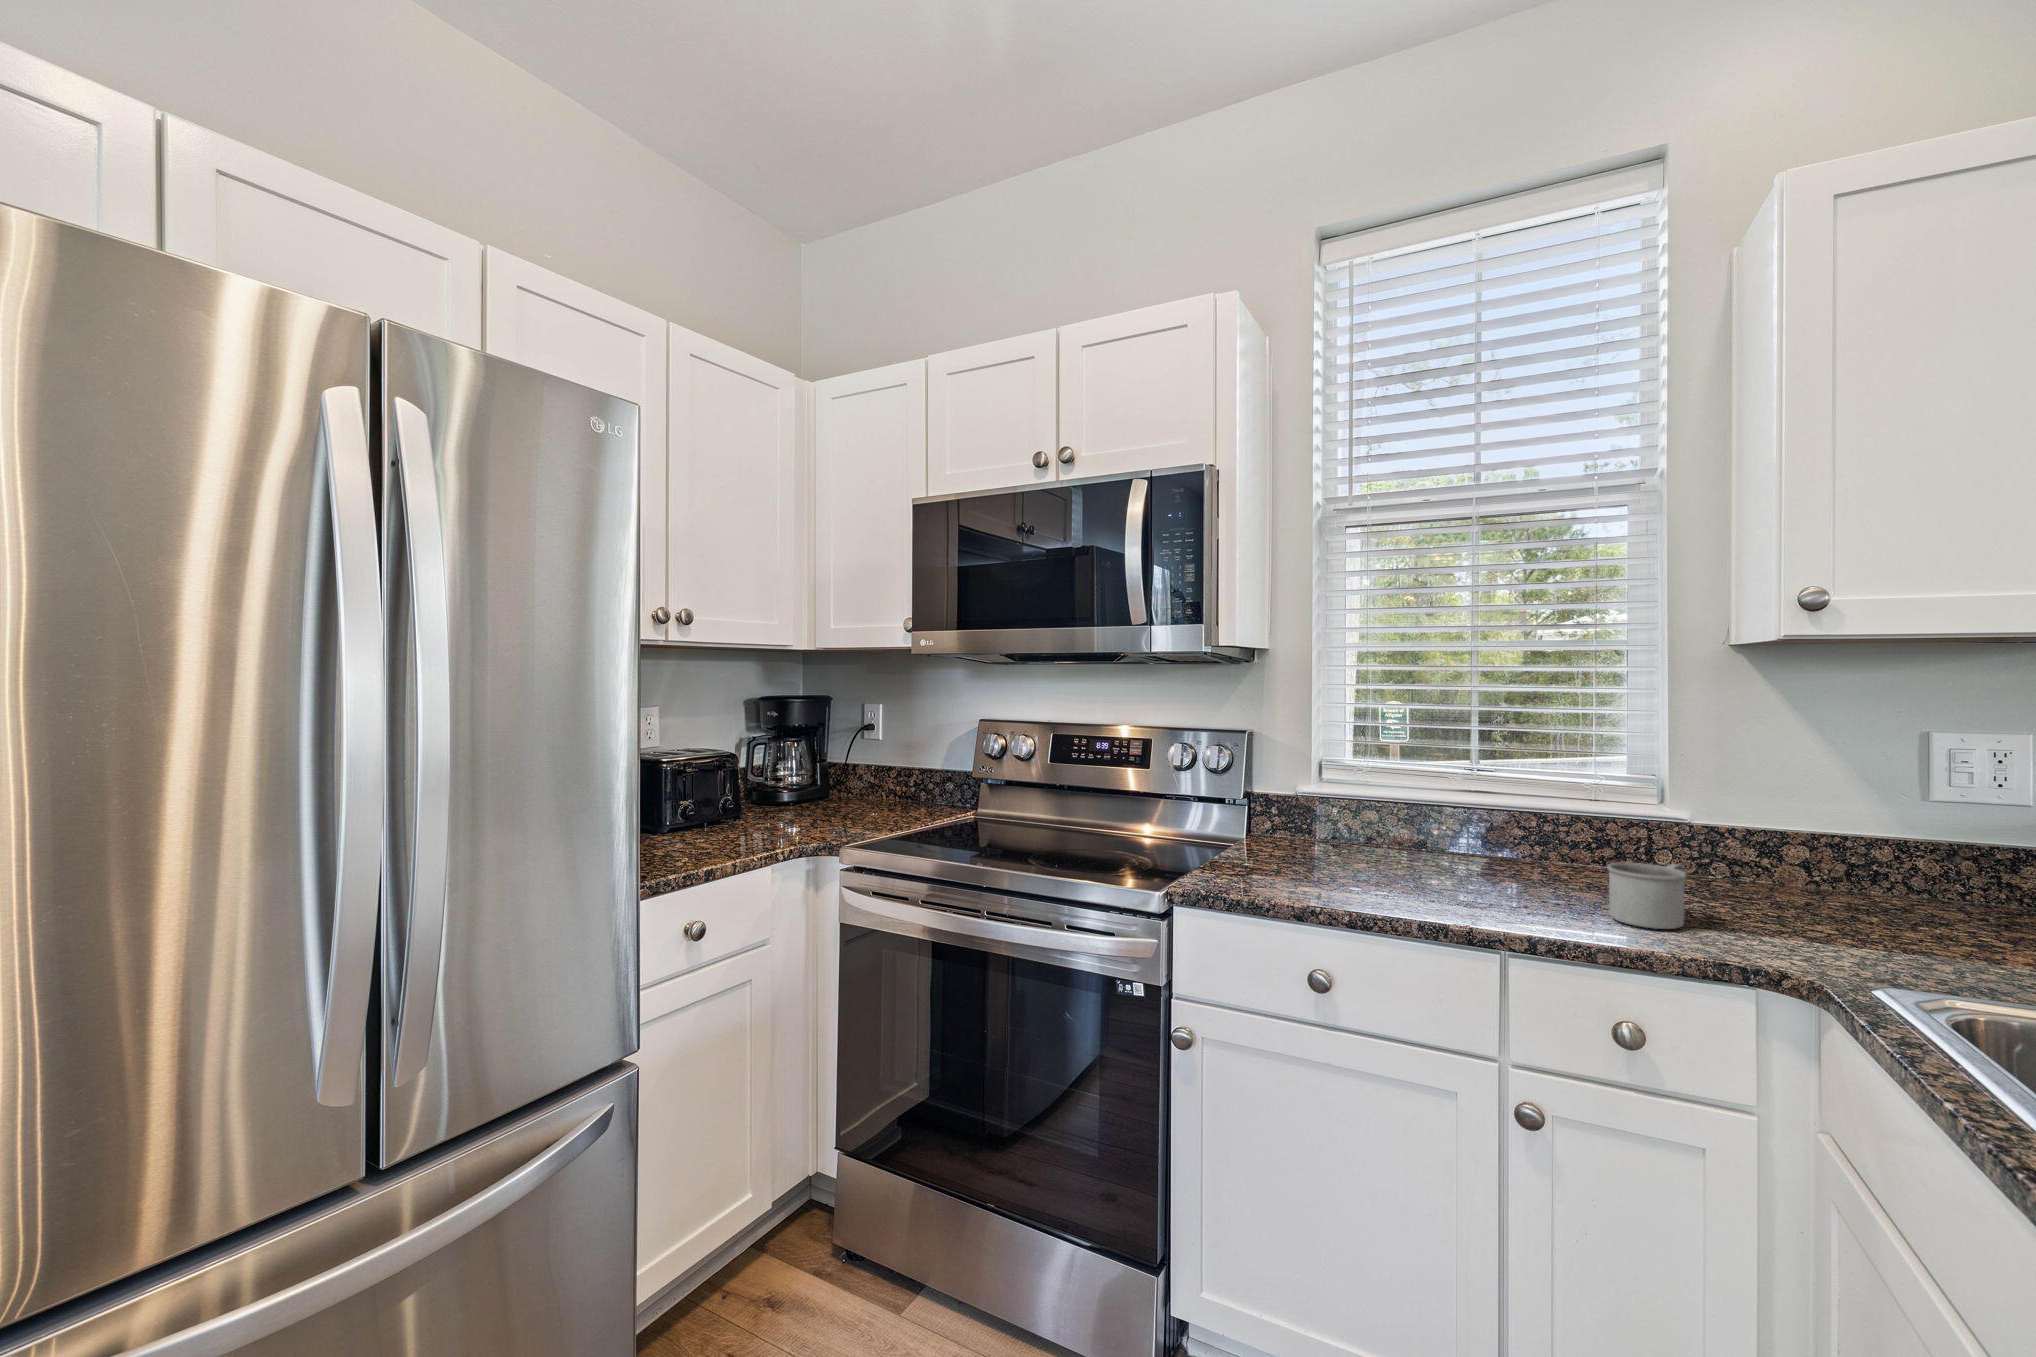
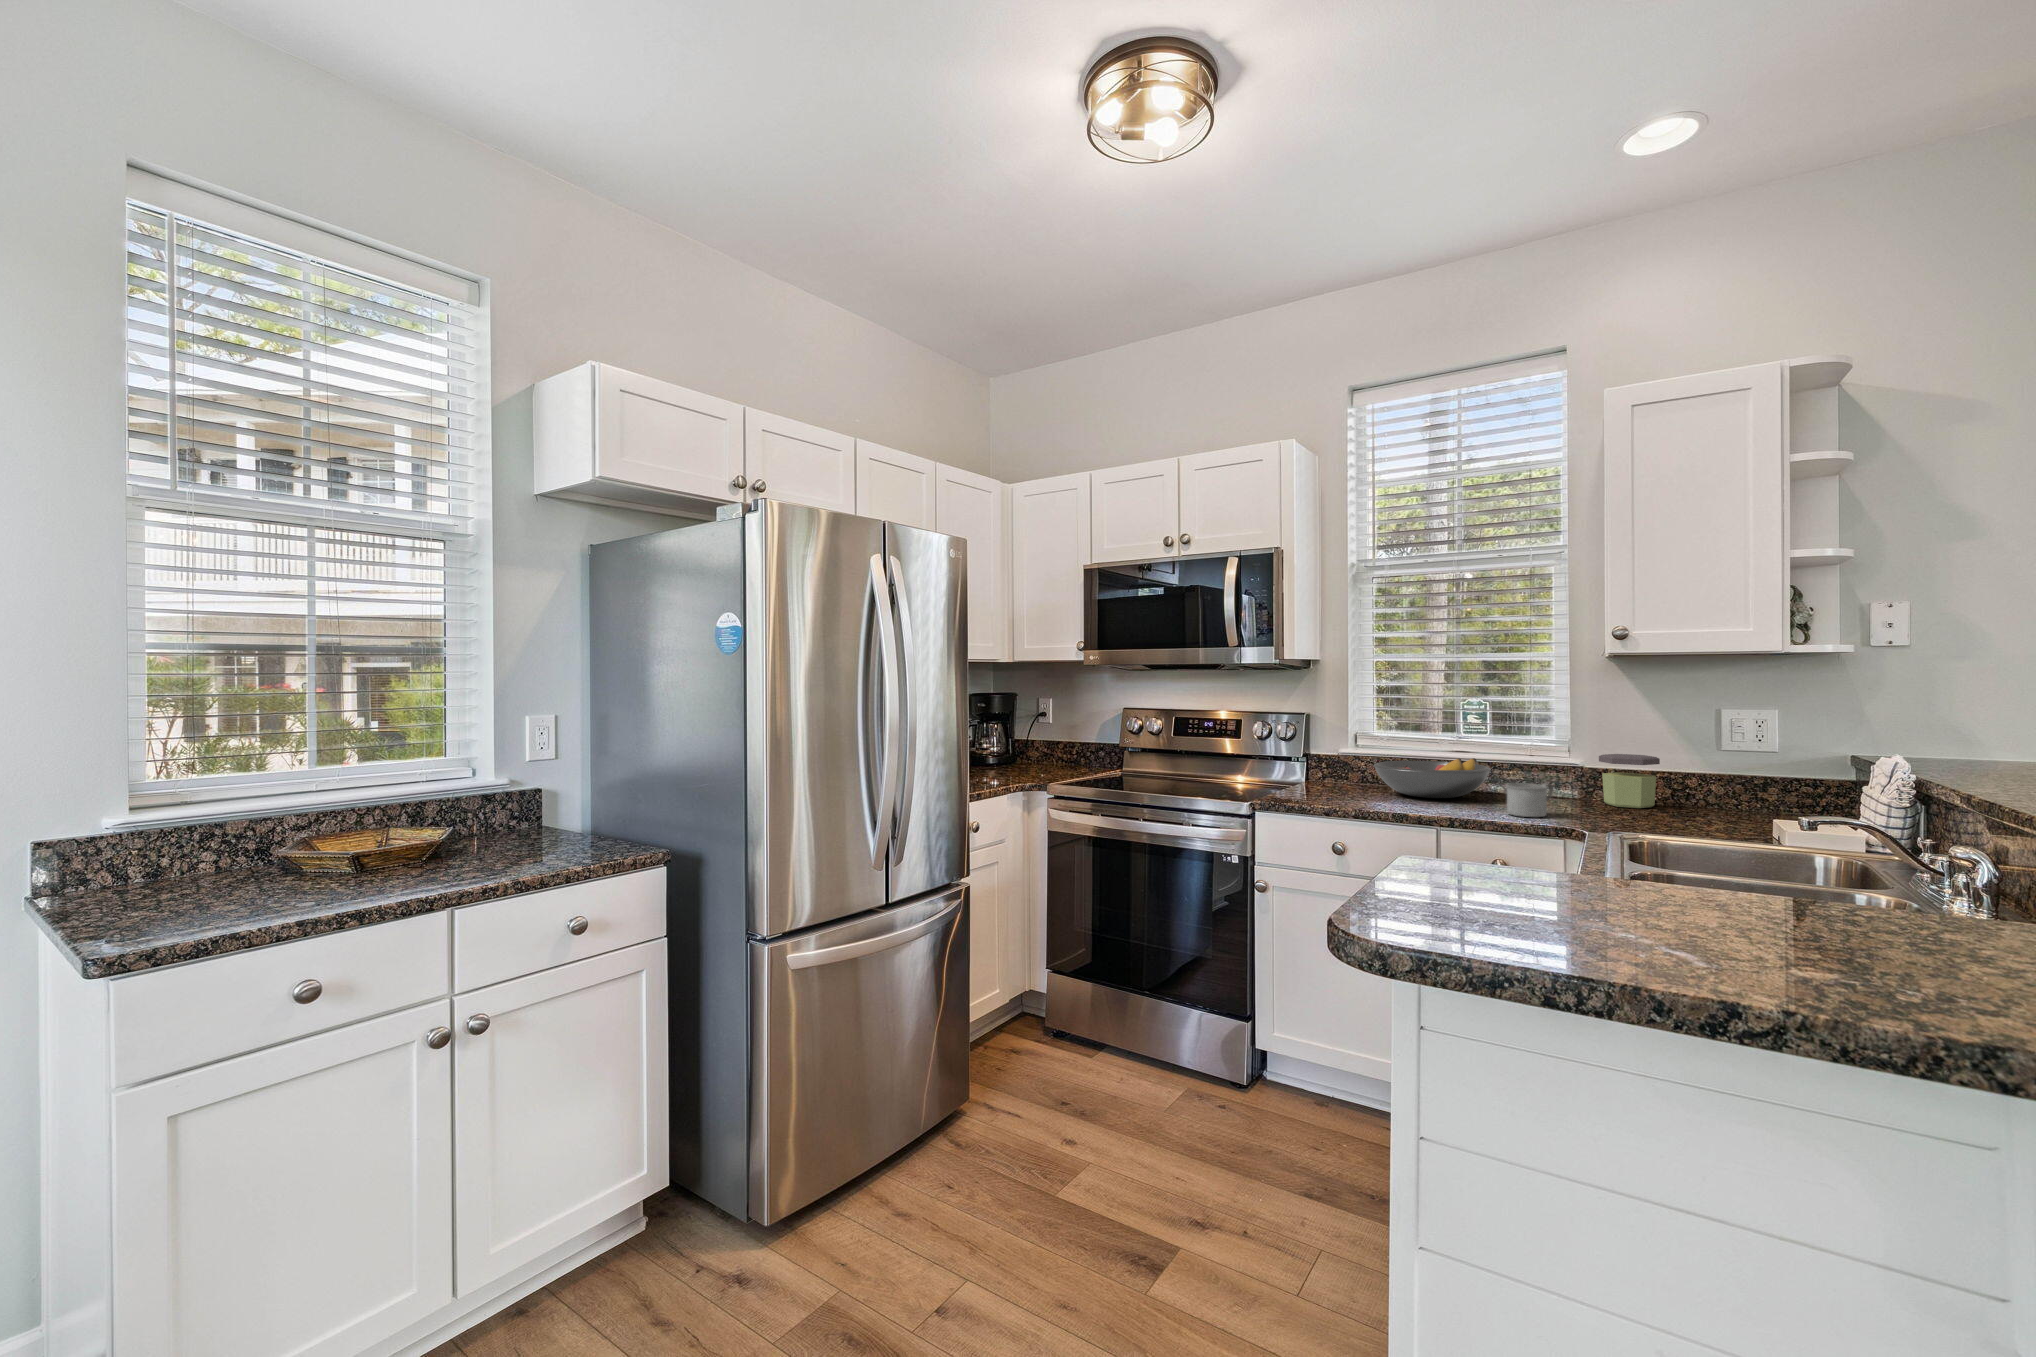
jar: none [1728,804,1836,899] -> present [1599,754,1660,808]
fruit bowl: none [1359,807,1552,876] -> present [1373,758,1491,798]

